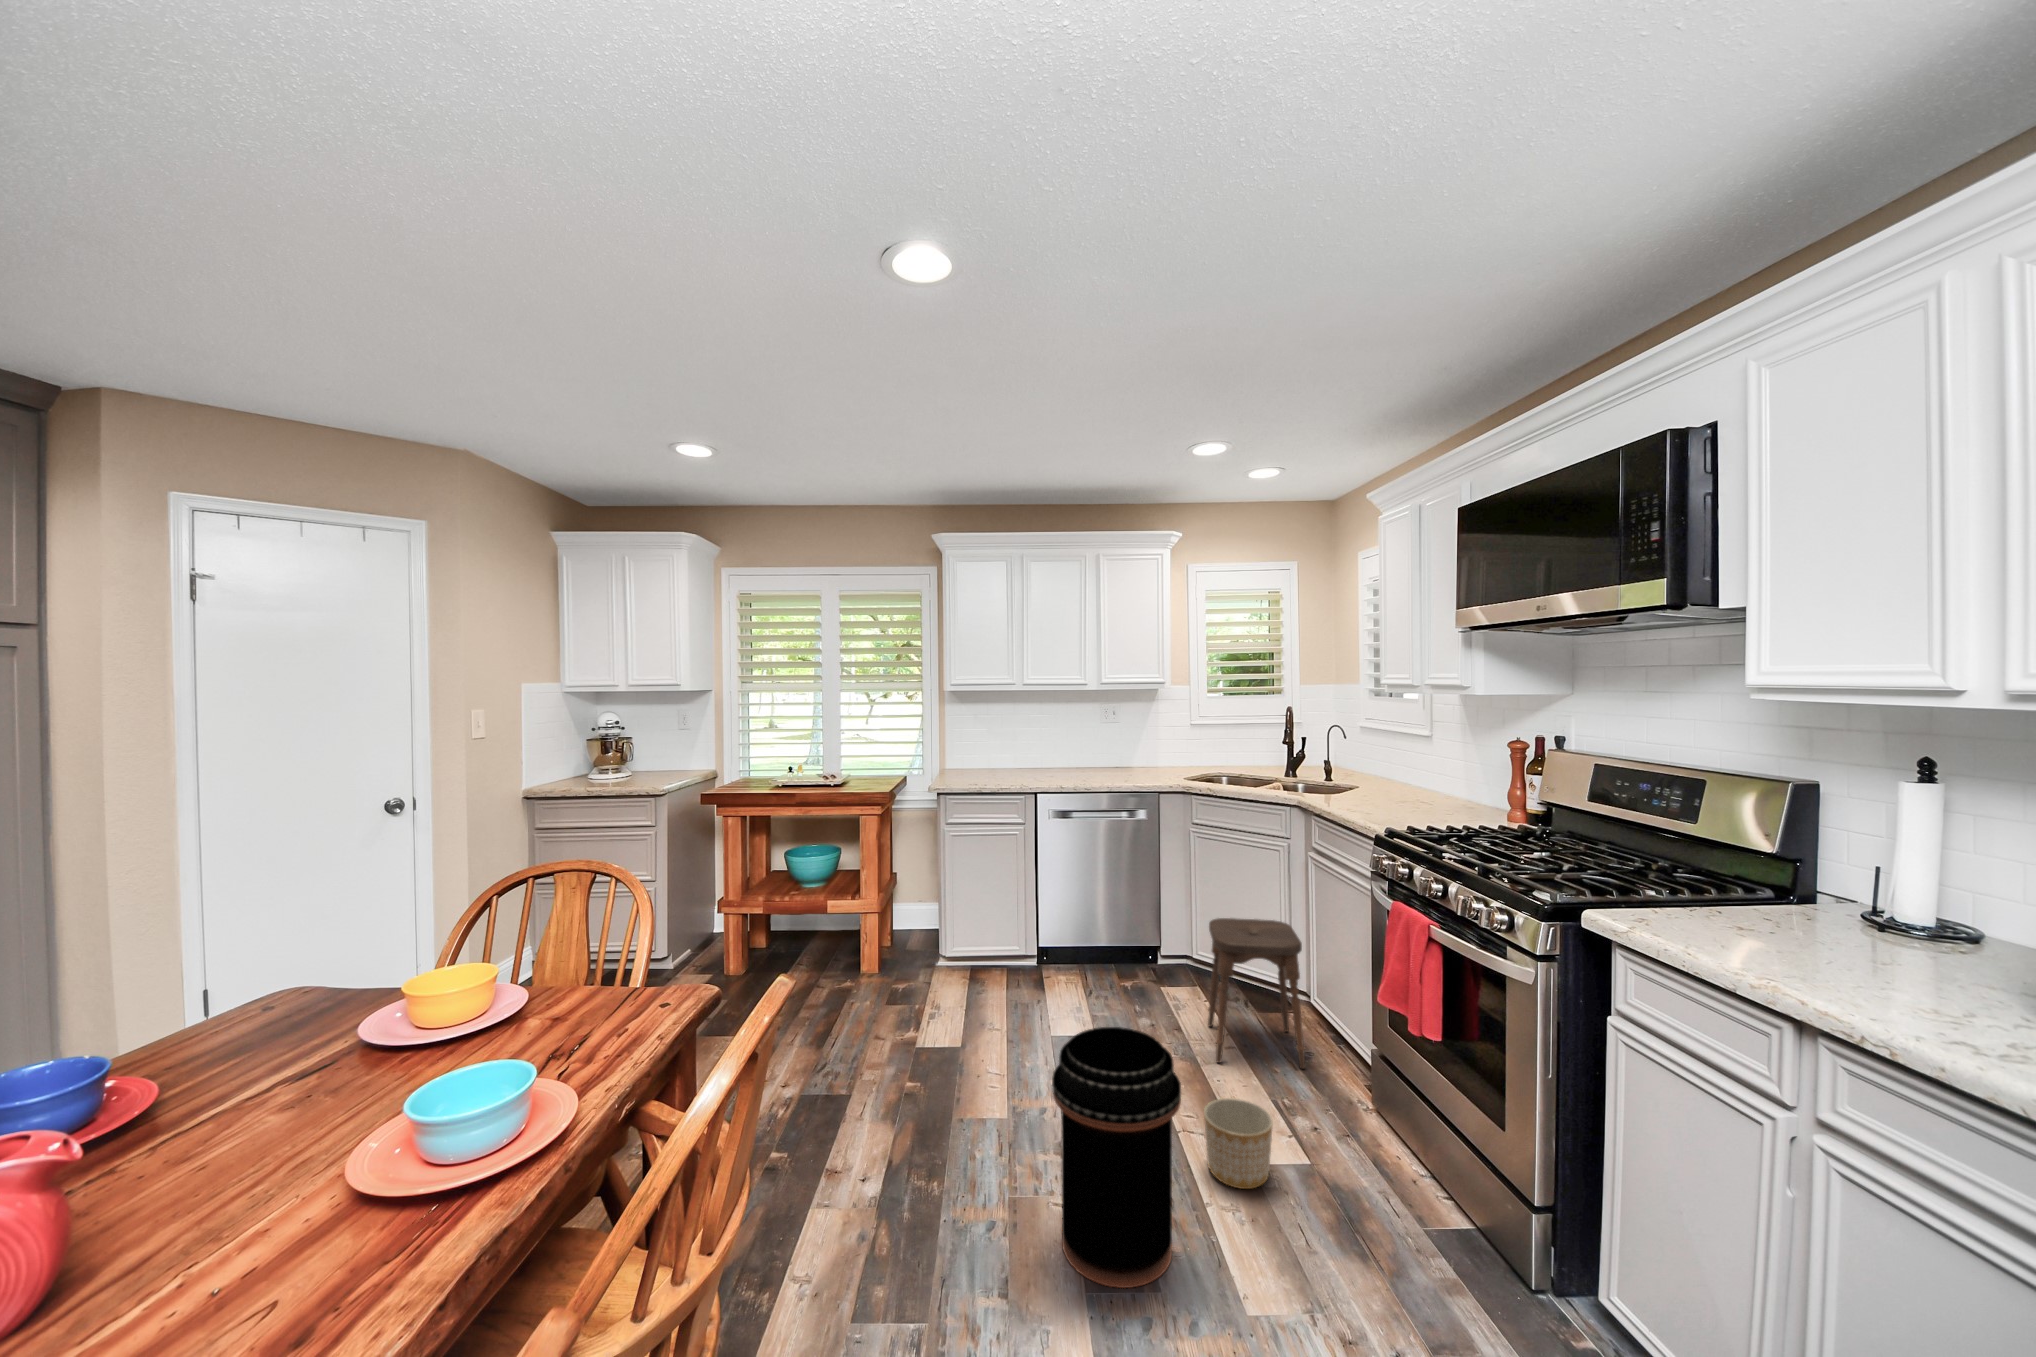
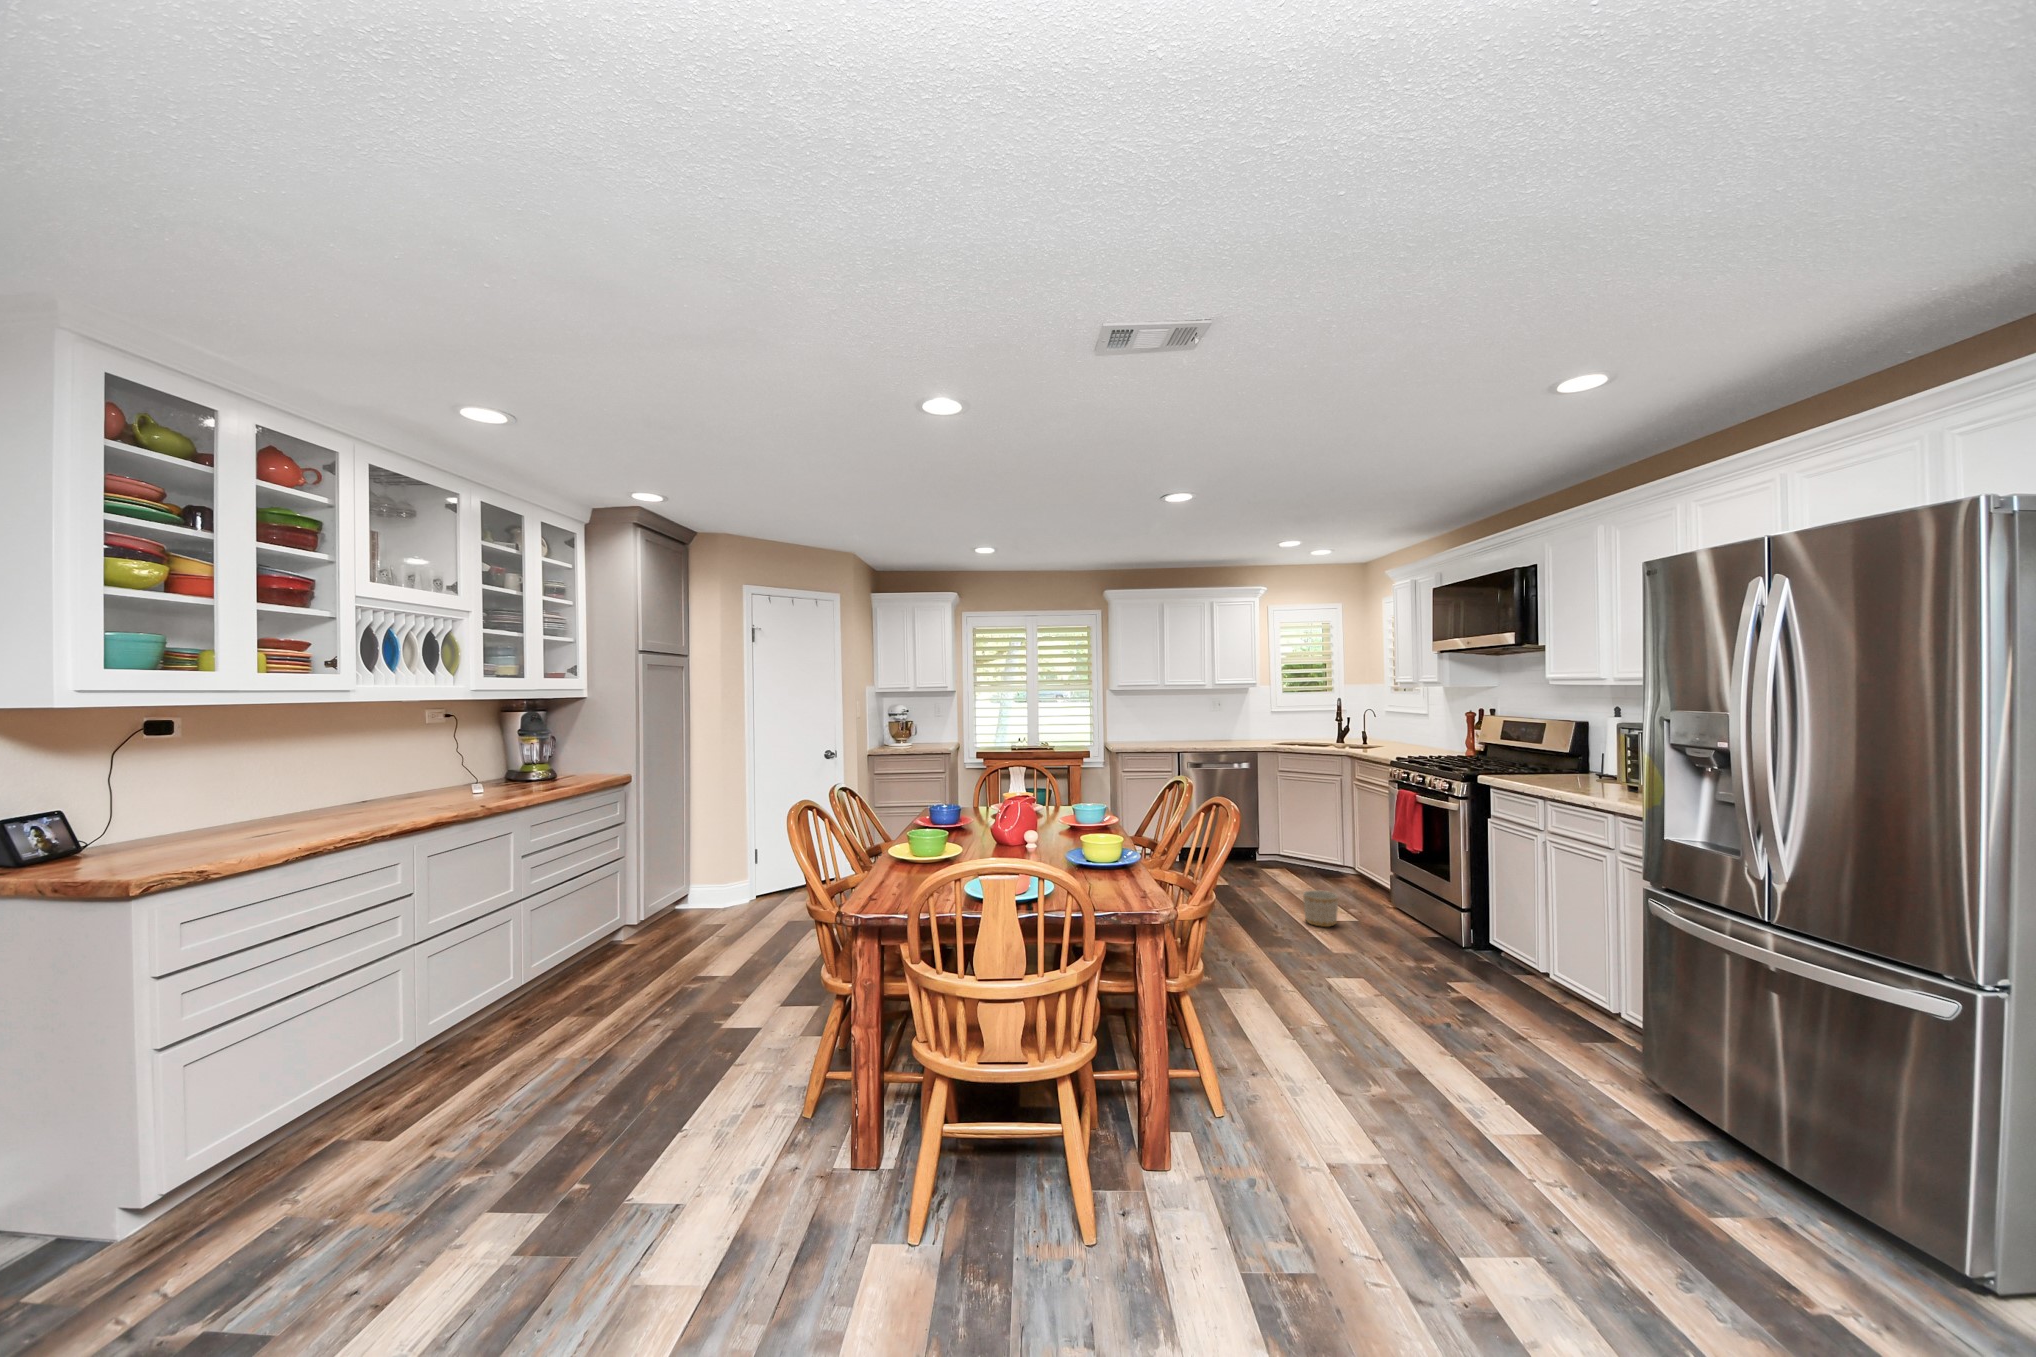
stool: present [1208,918,1305,1069] -> none [1295,819,1353,895]
trash can: present [1052,1027,1181,1288] -> none [1235,843,1297,947]

